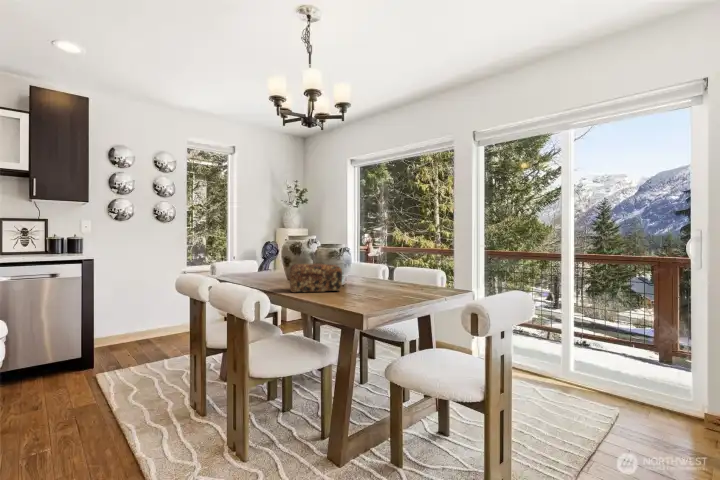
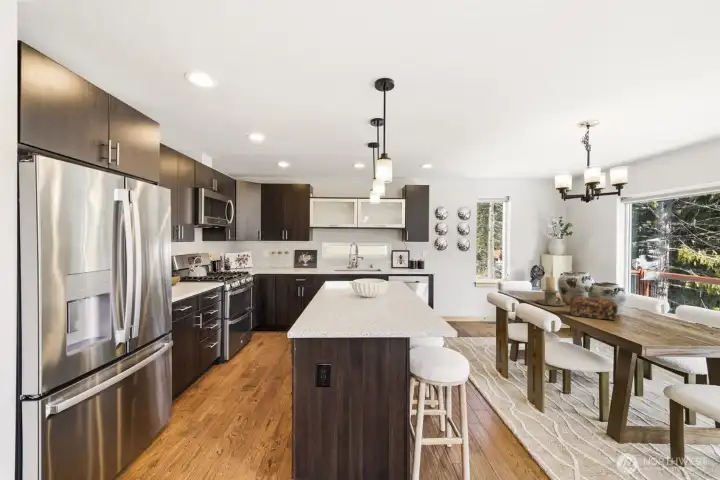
candle holder: none [250,242,289,284] -> present [536,277,566,306]

